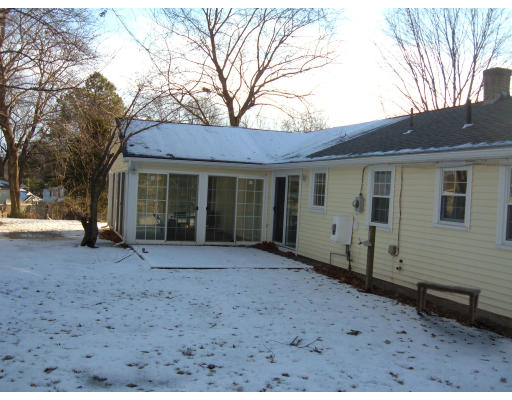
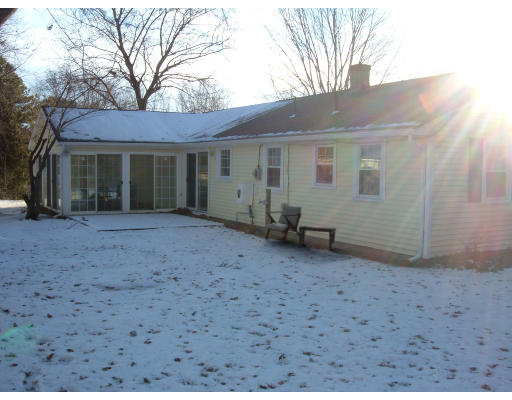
lounge chair: none [364,246,424,303] -> present [266,205,302,242]

